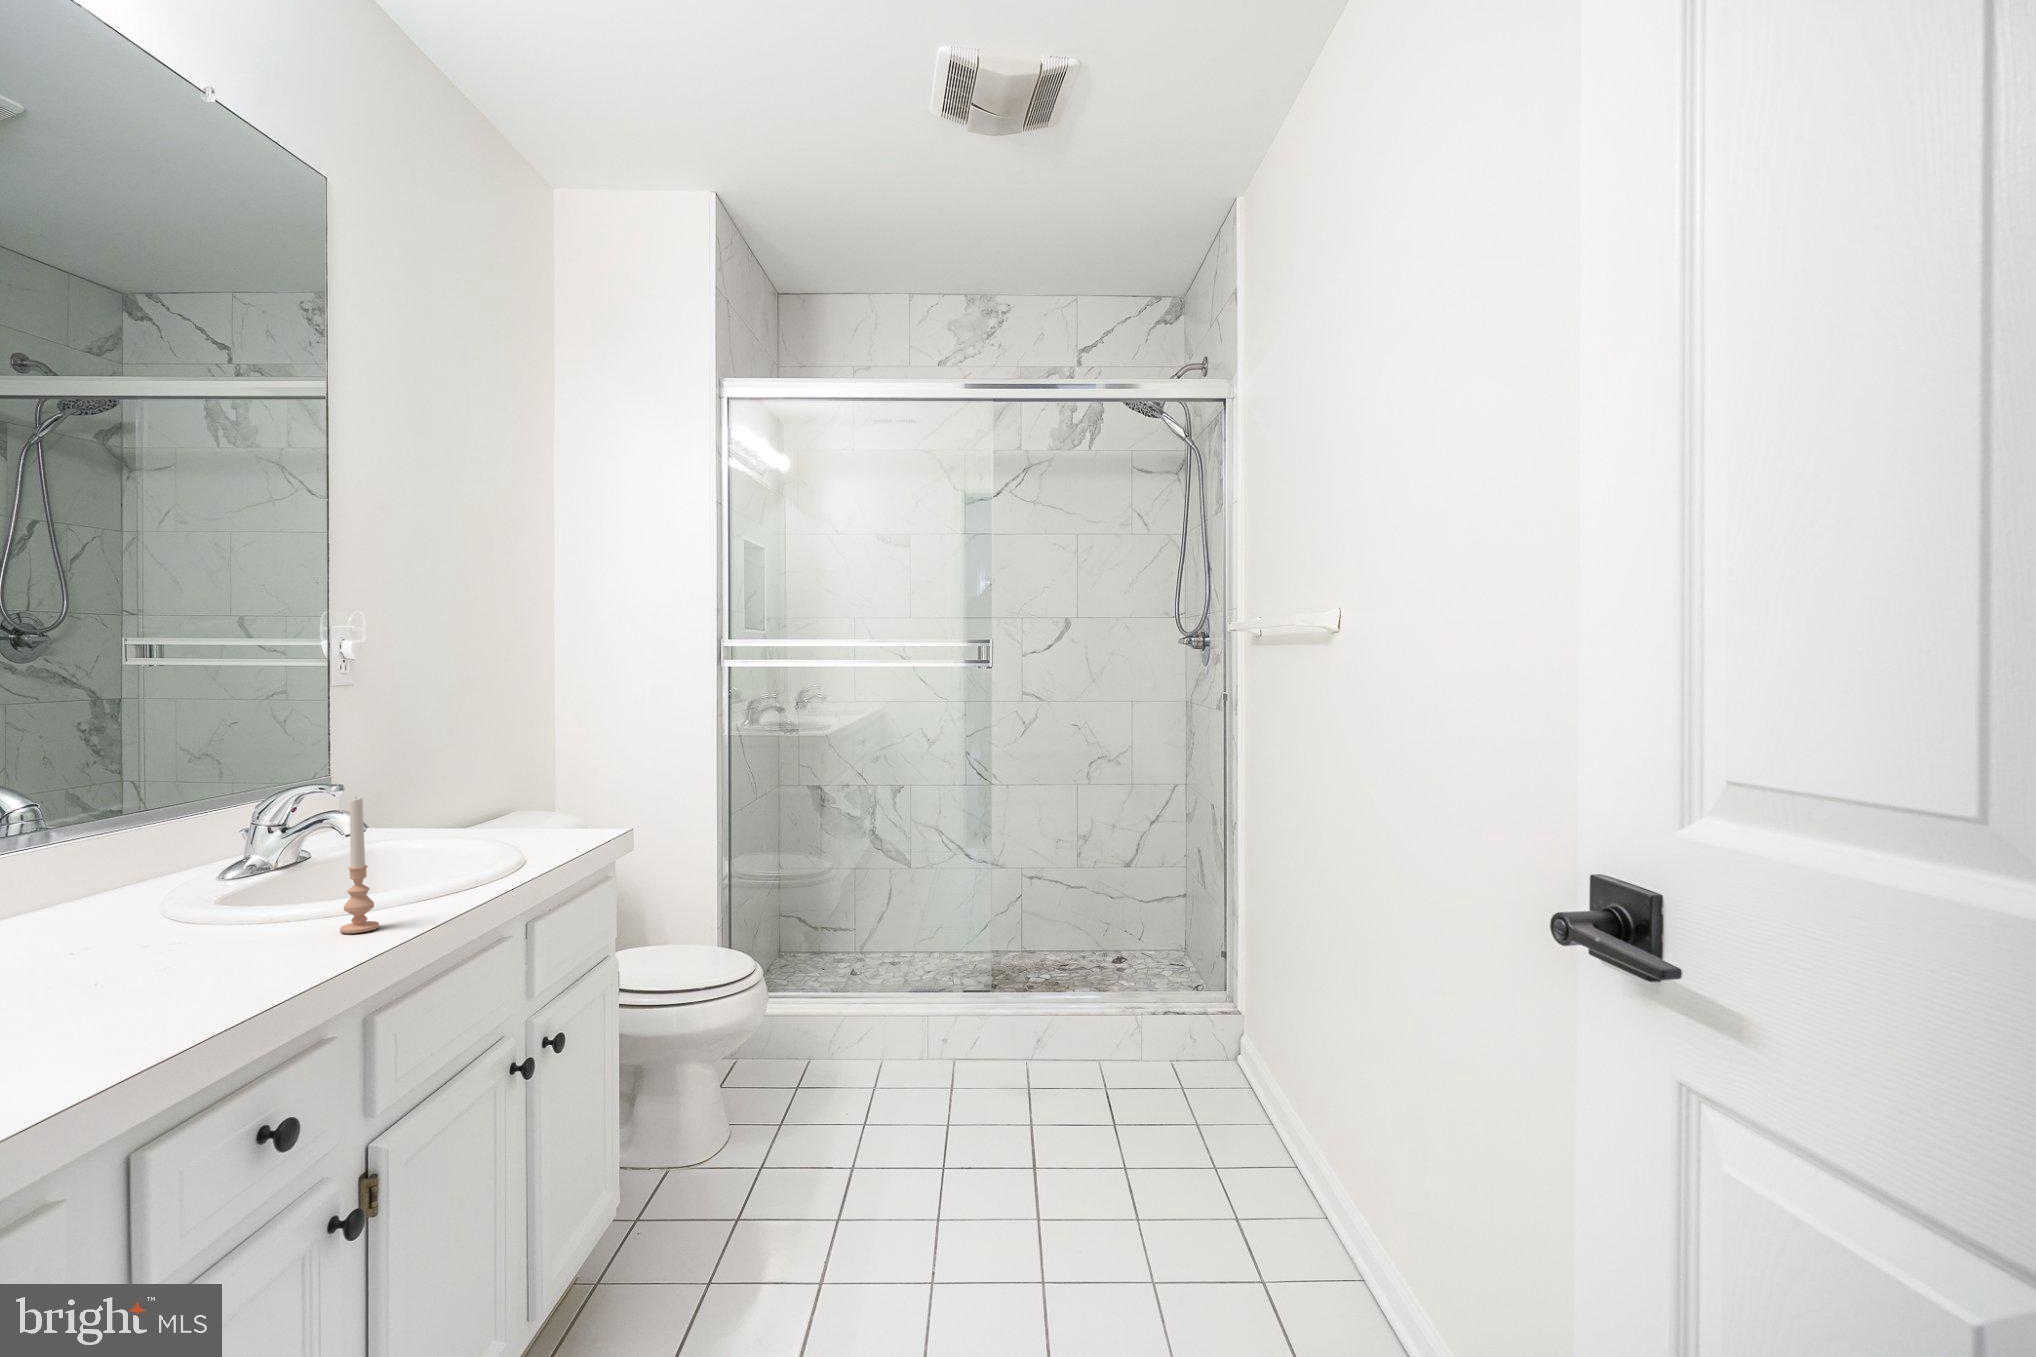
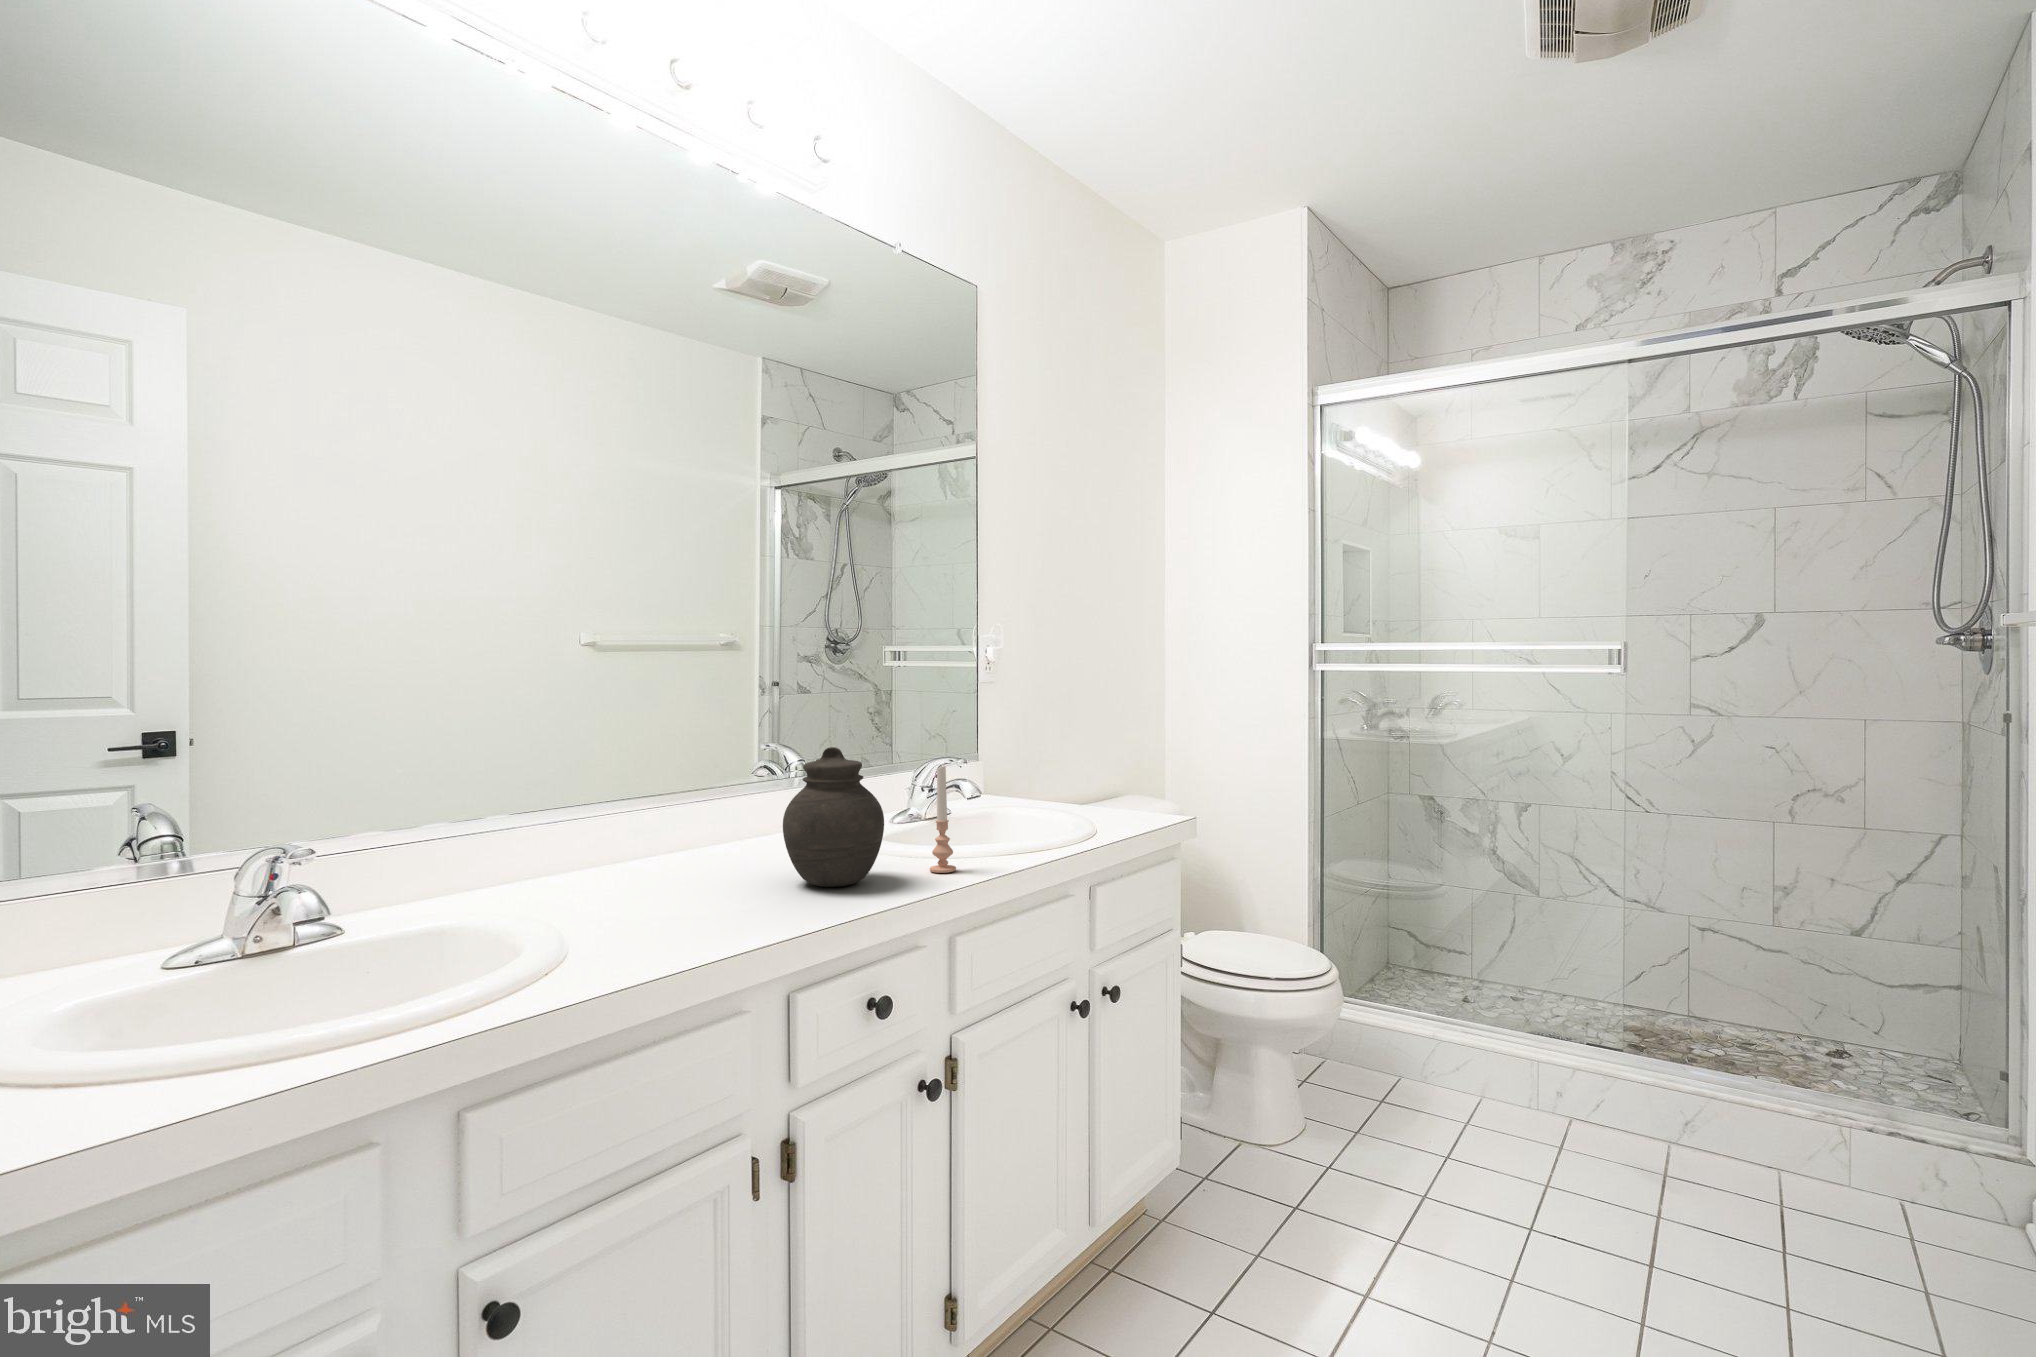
jar: none [110,785,283,977] -> present [783,747,884,887]

